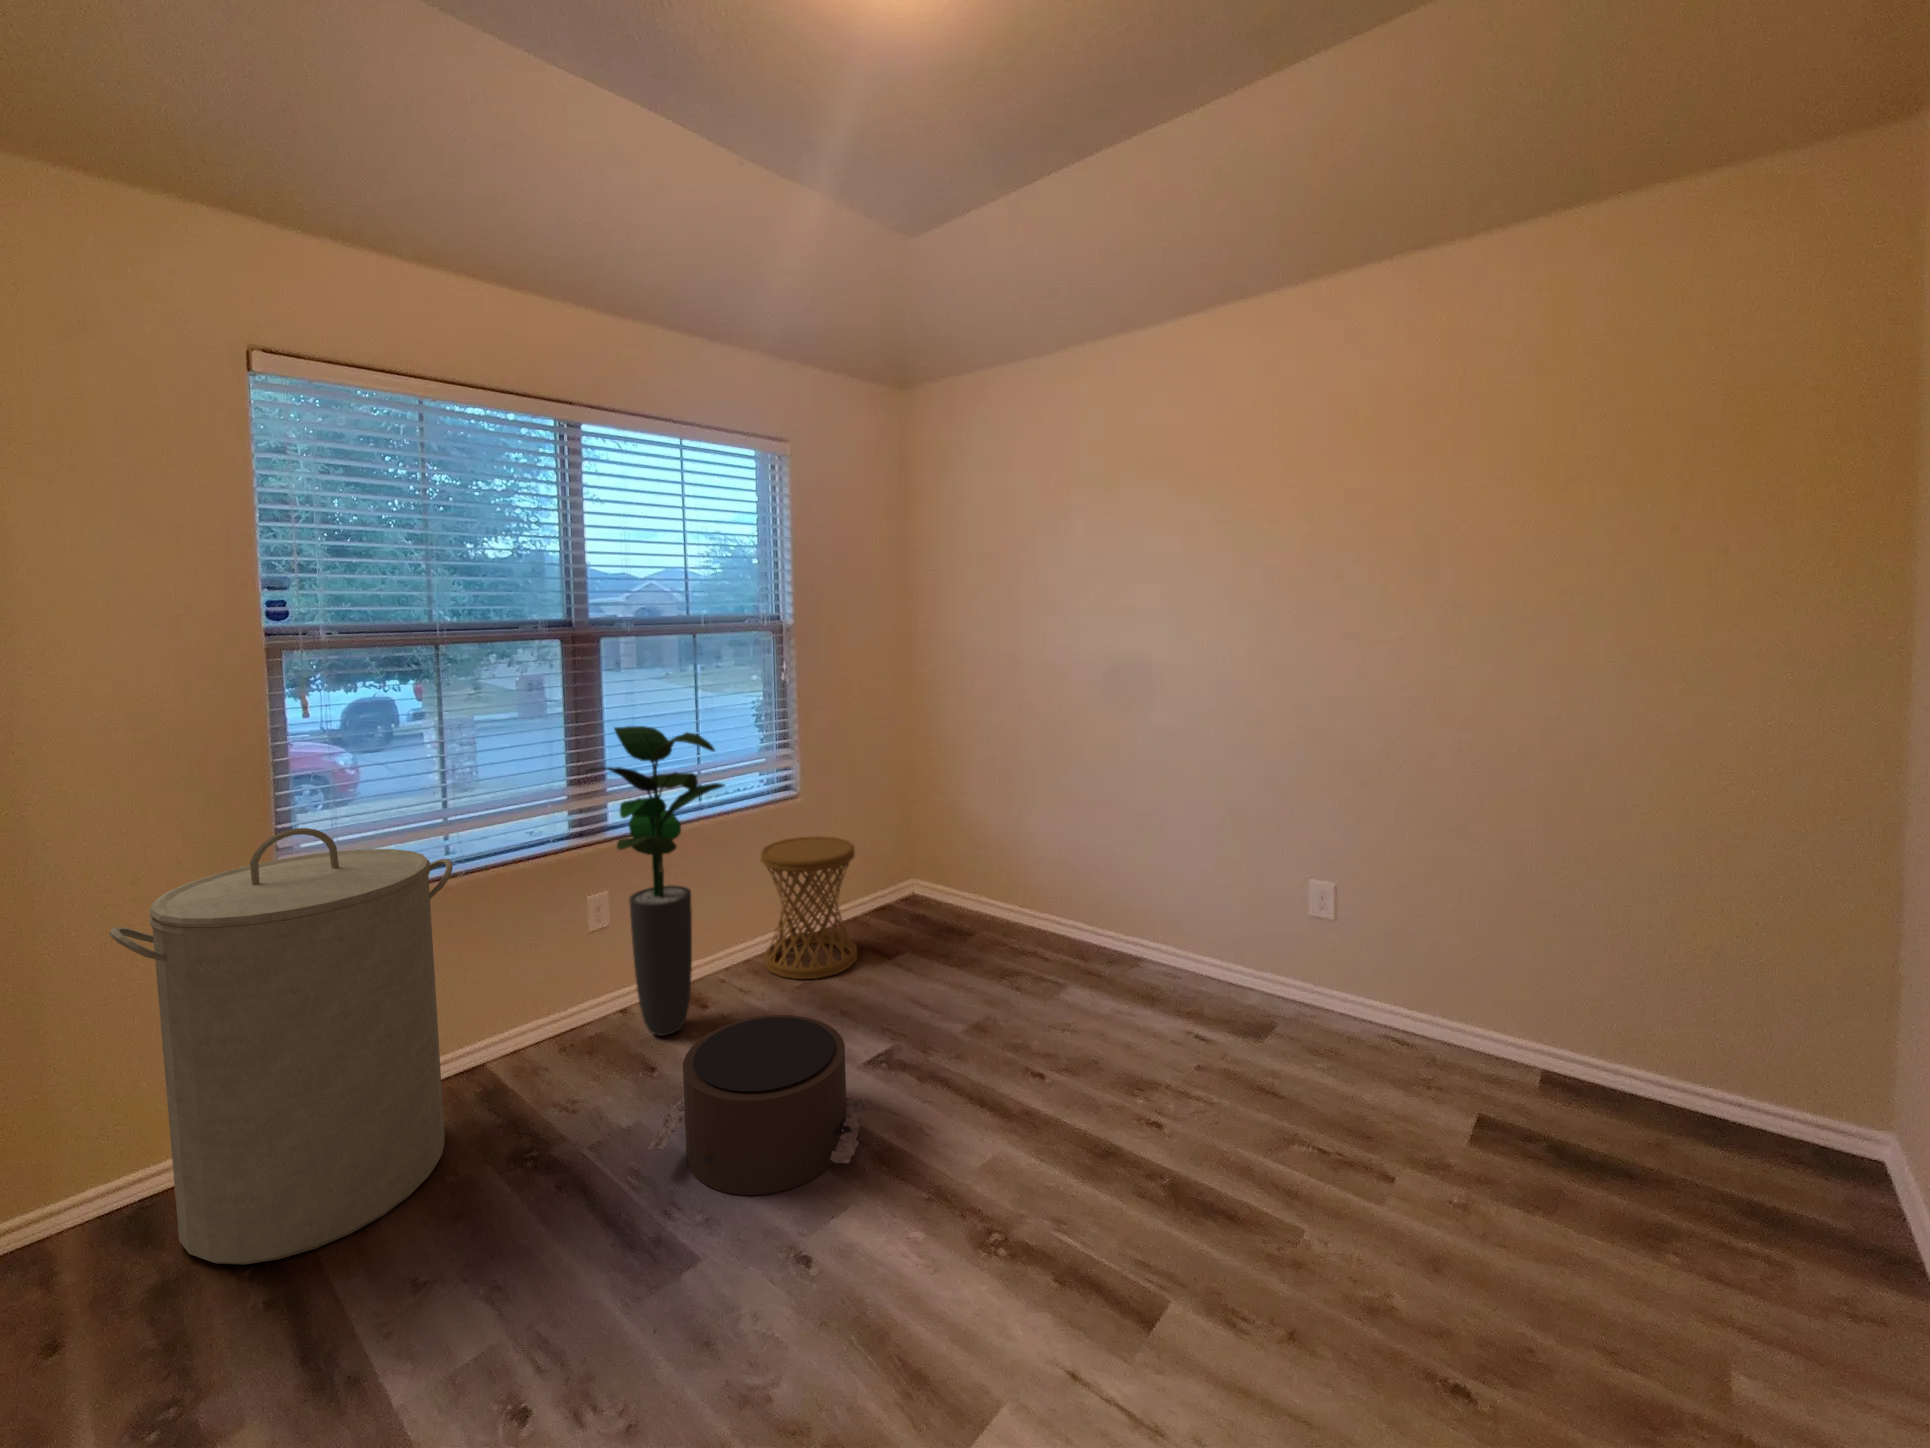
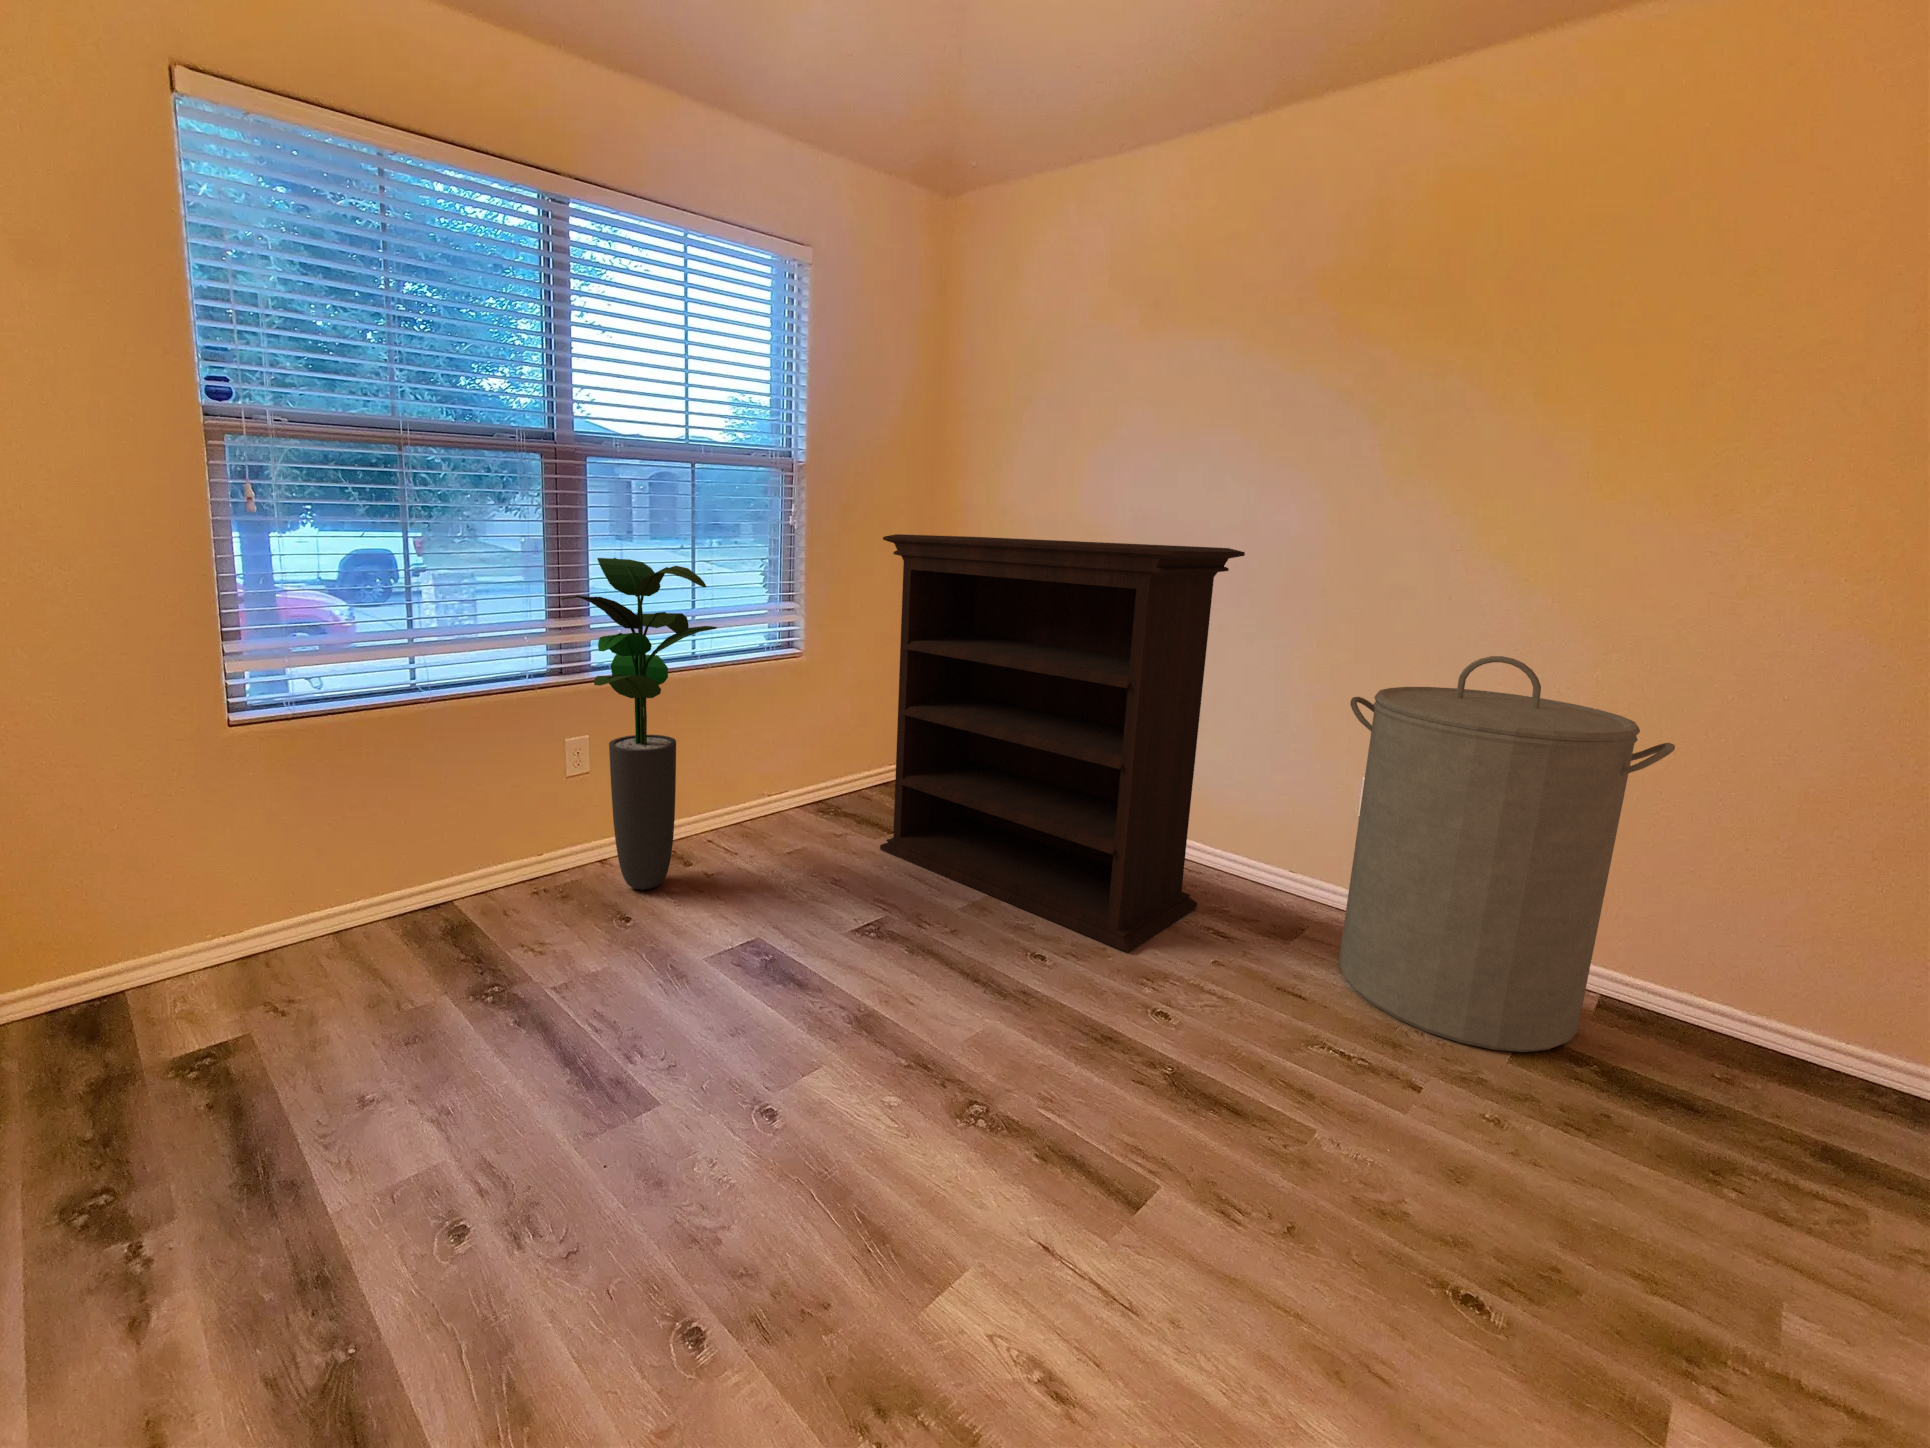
bookshelf: none [869,679,1187,1064] -> present [880,534,1245,952]
laundry hamper: present [110,828,453,1265] -> present [1339,656,1675,1052]
side table: present [760,836,857,979] -> none [755,702,858,849]
pouf: present [648,1015,866,1195] -> none [611,871,849,1046]

